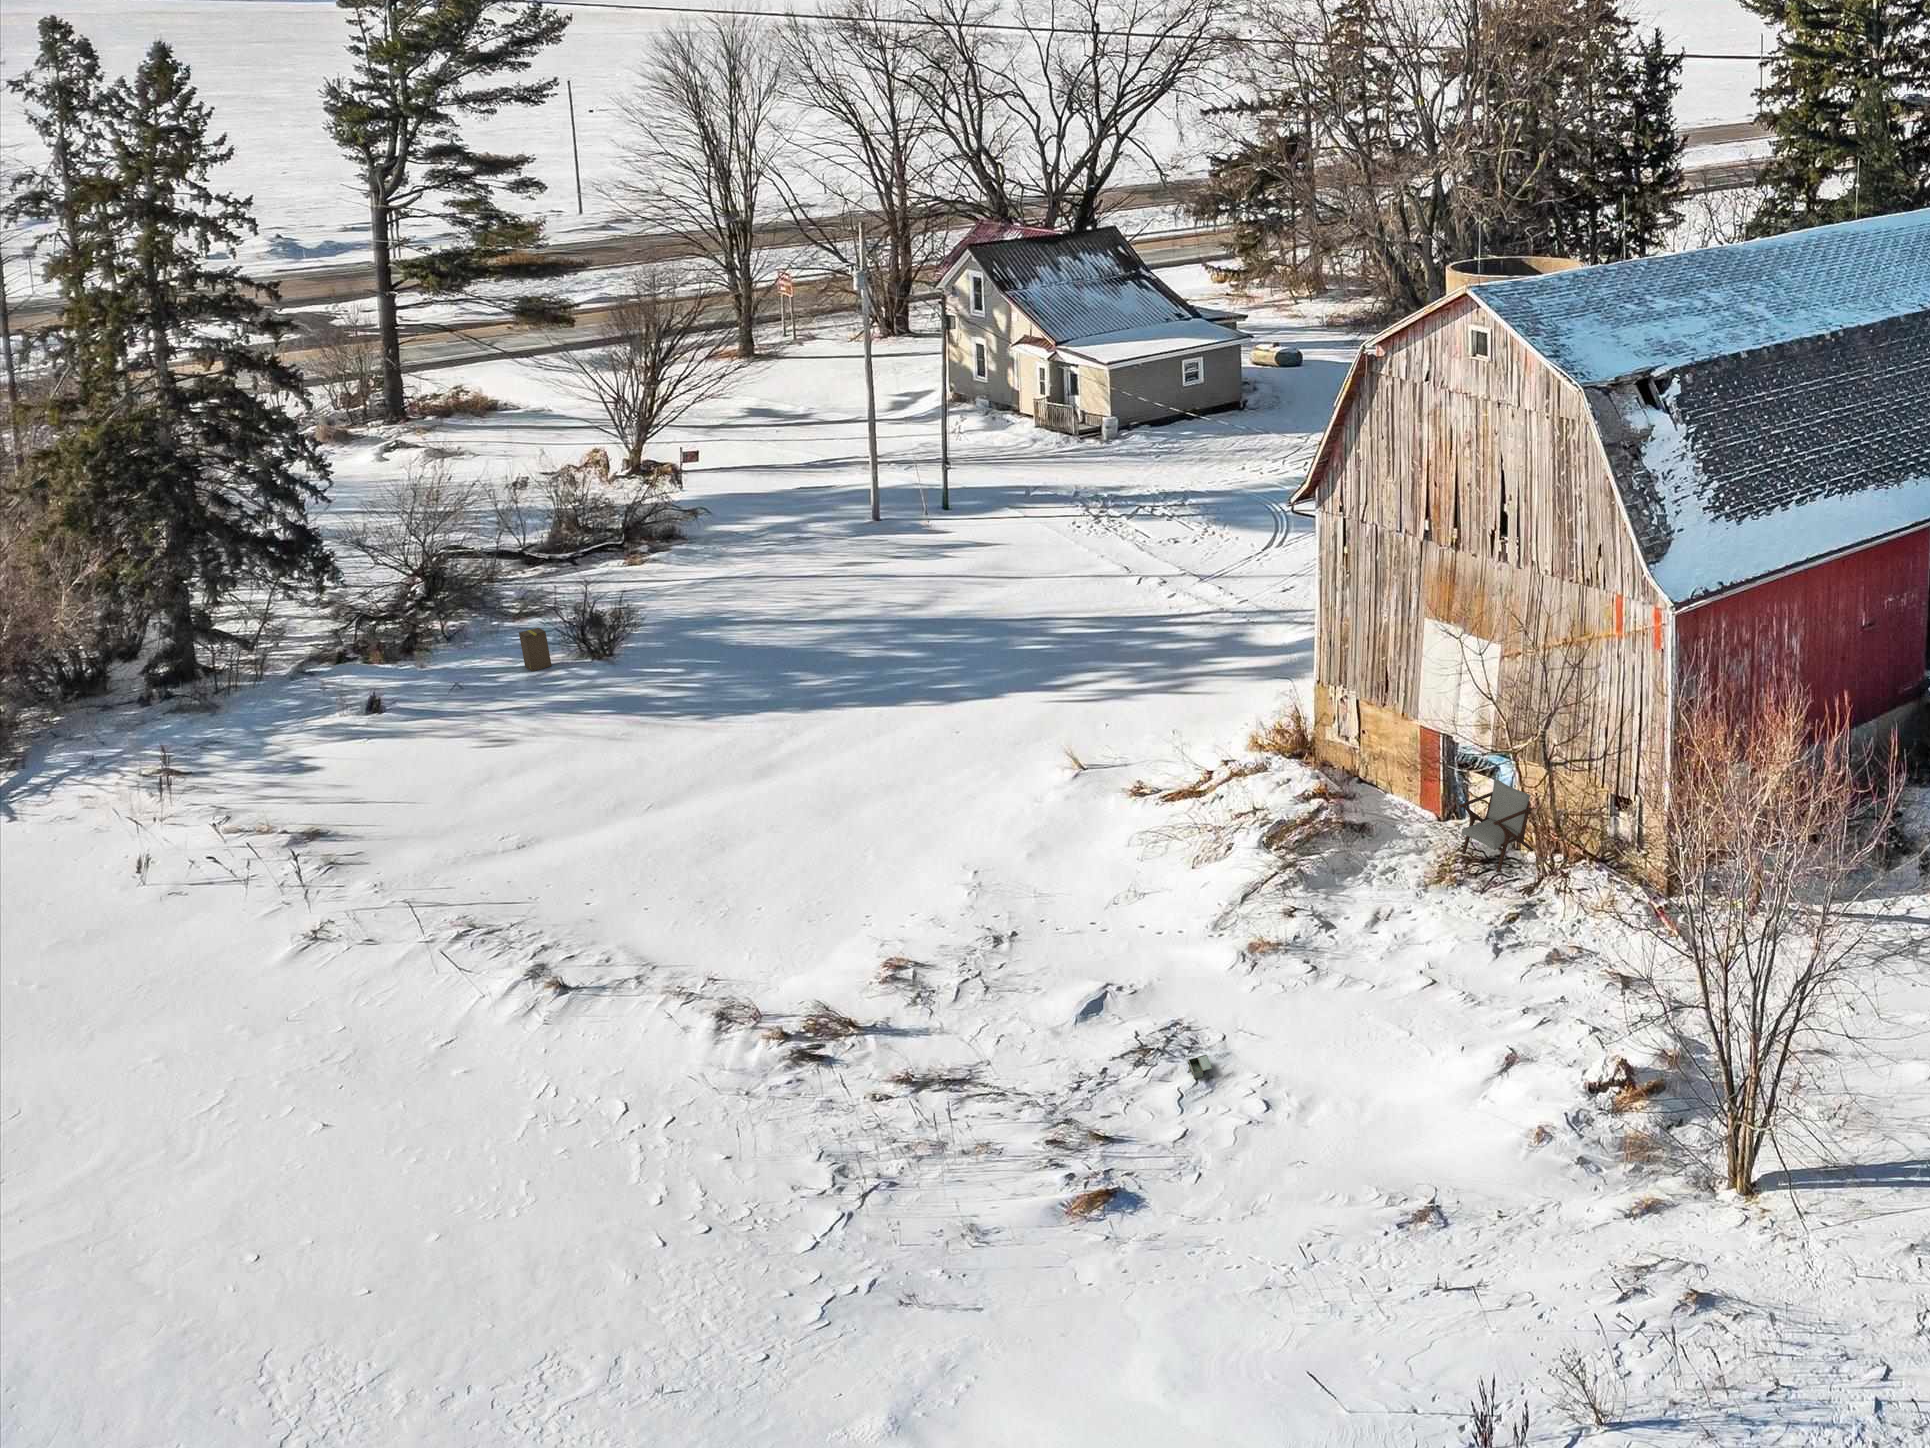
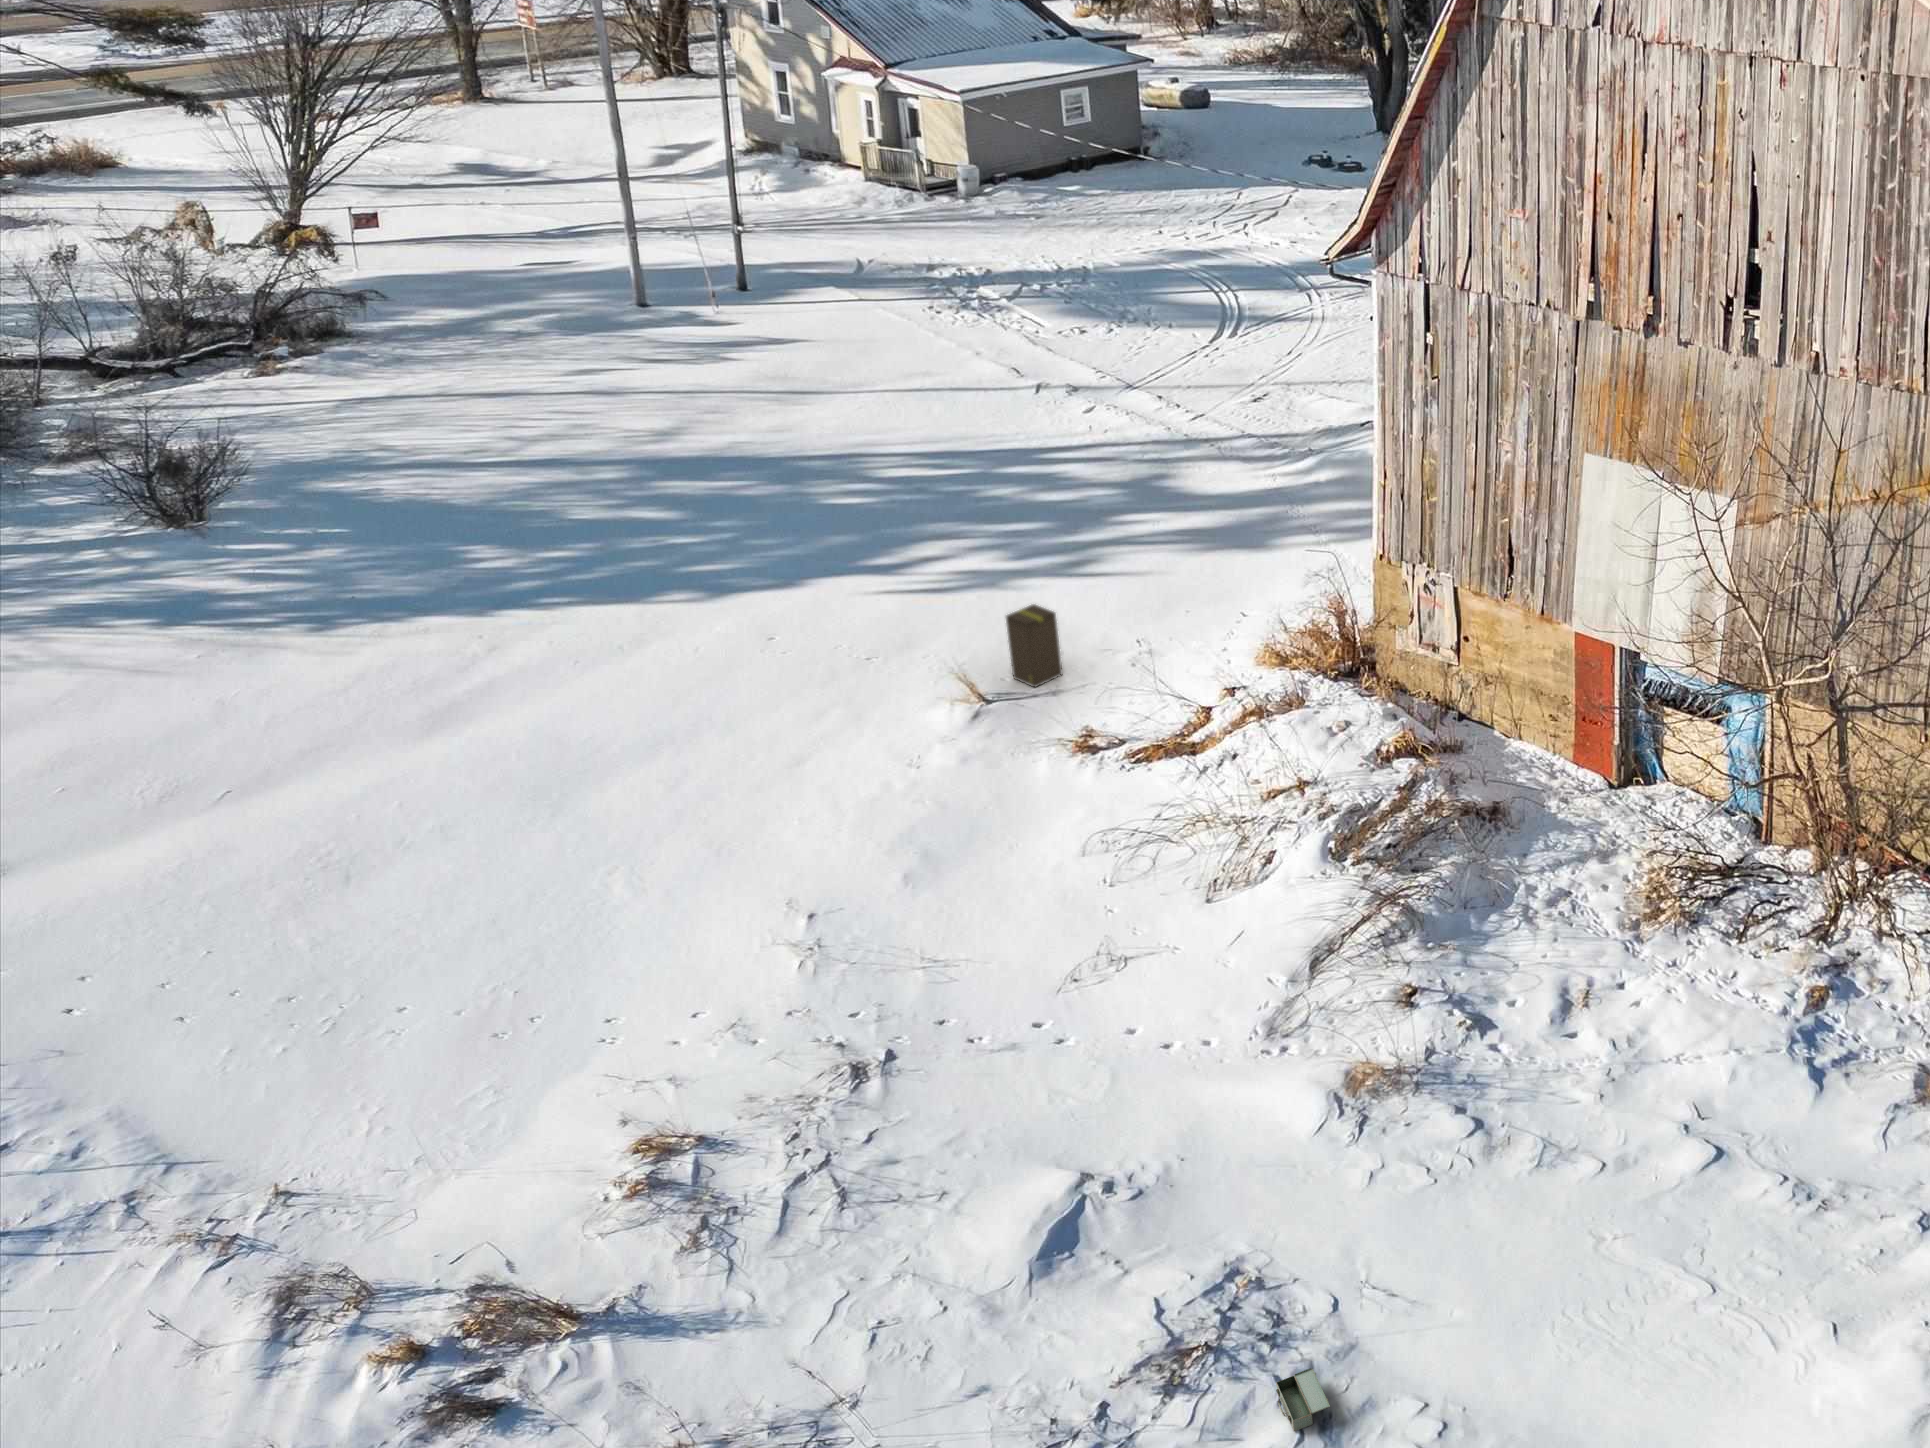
cardboard box: present [519,628,552,671] -> present [1006,604,1062,687]
lounge chair: present [1459,780,1534,872] -> none [1684,734,1824,904]

